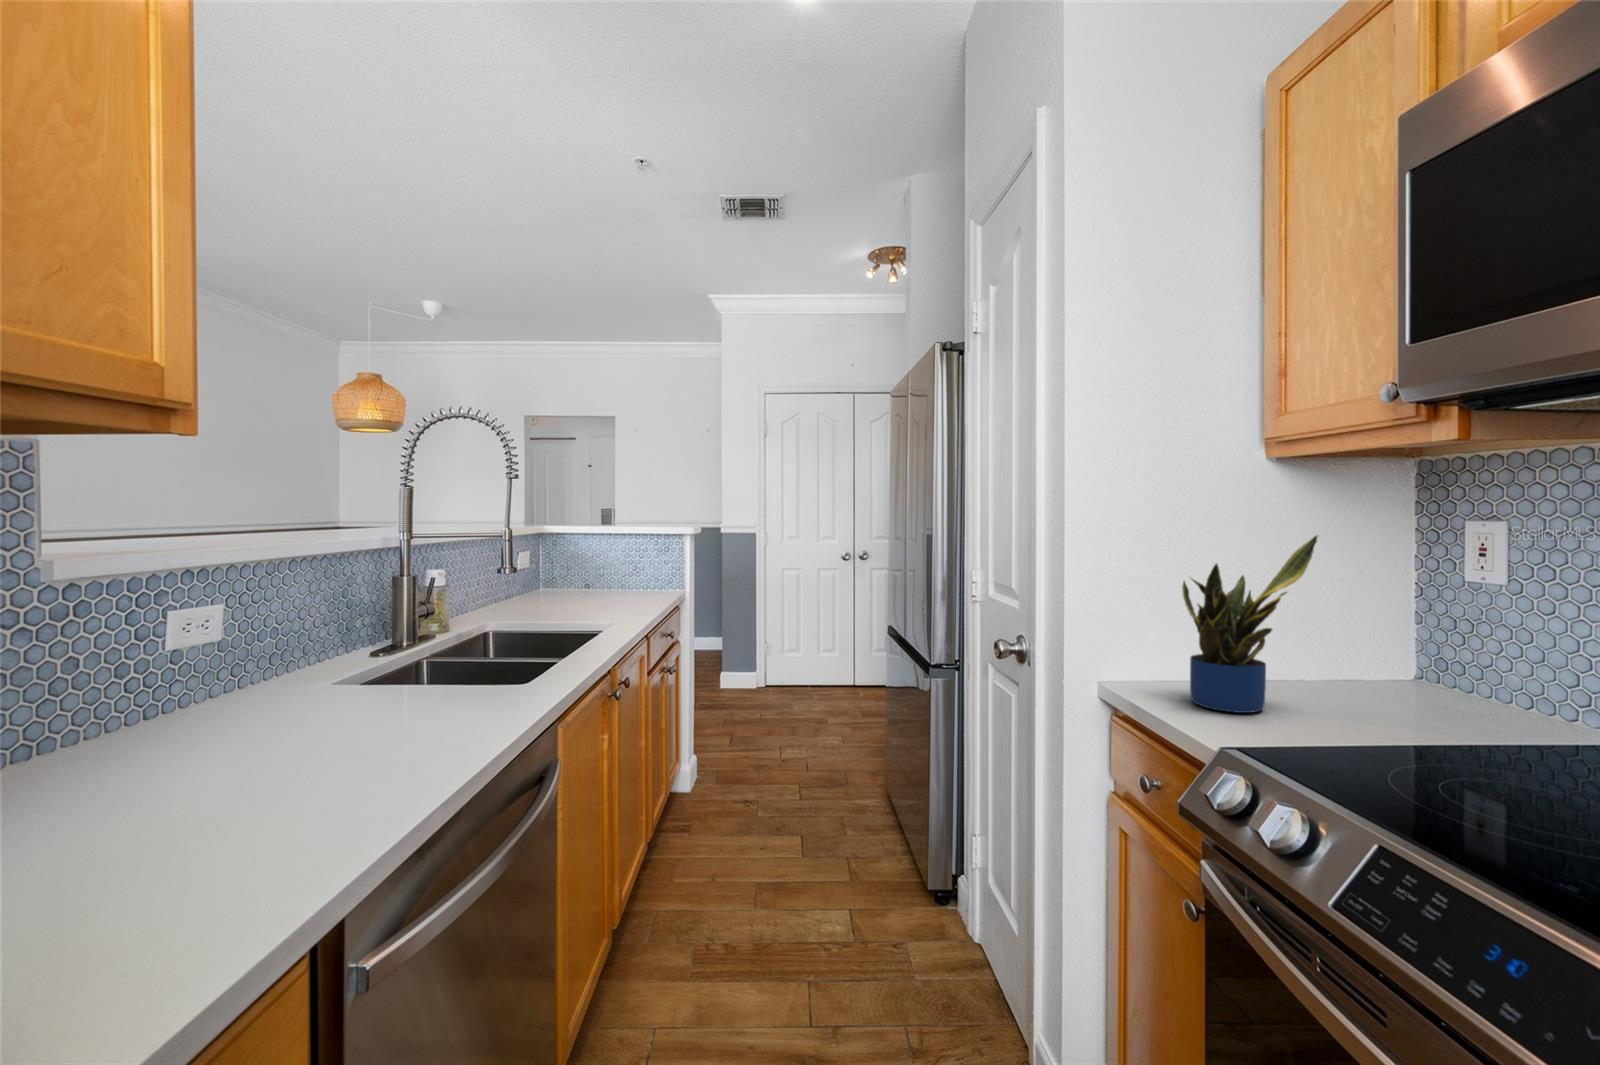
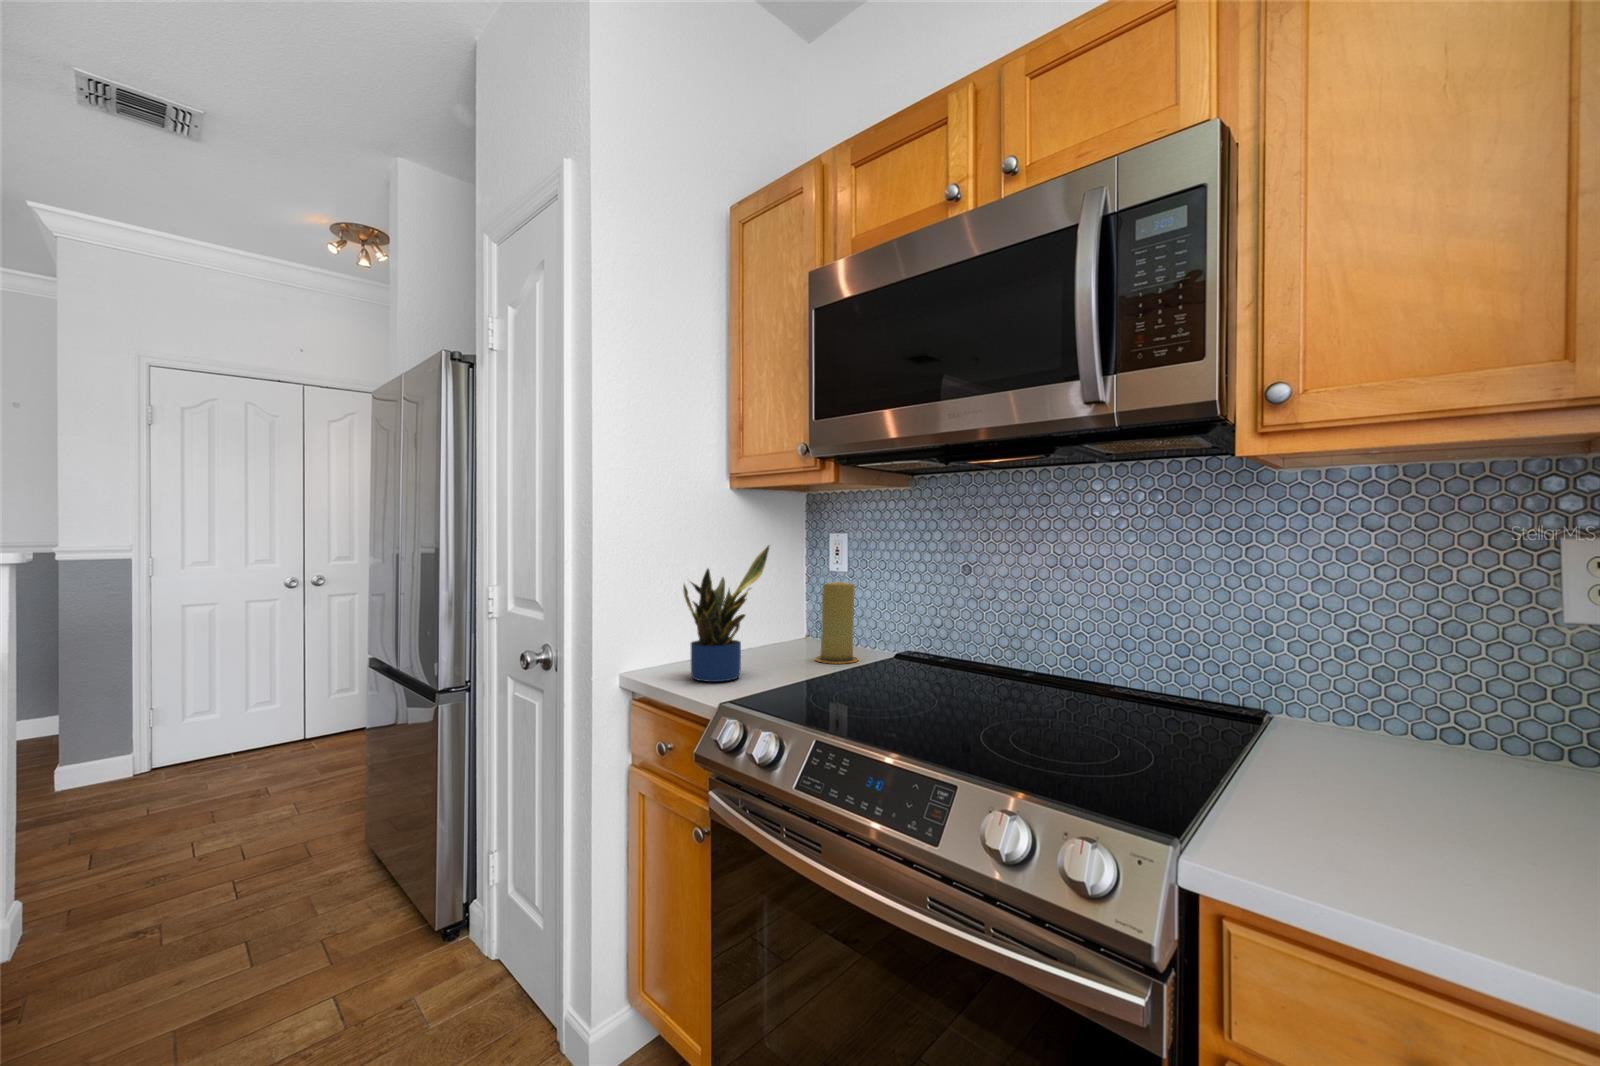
candle: none [1399,591,1489,716] -> present [815,582,858,663]

